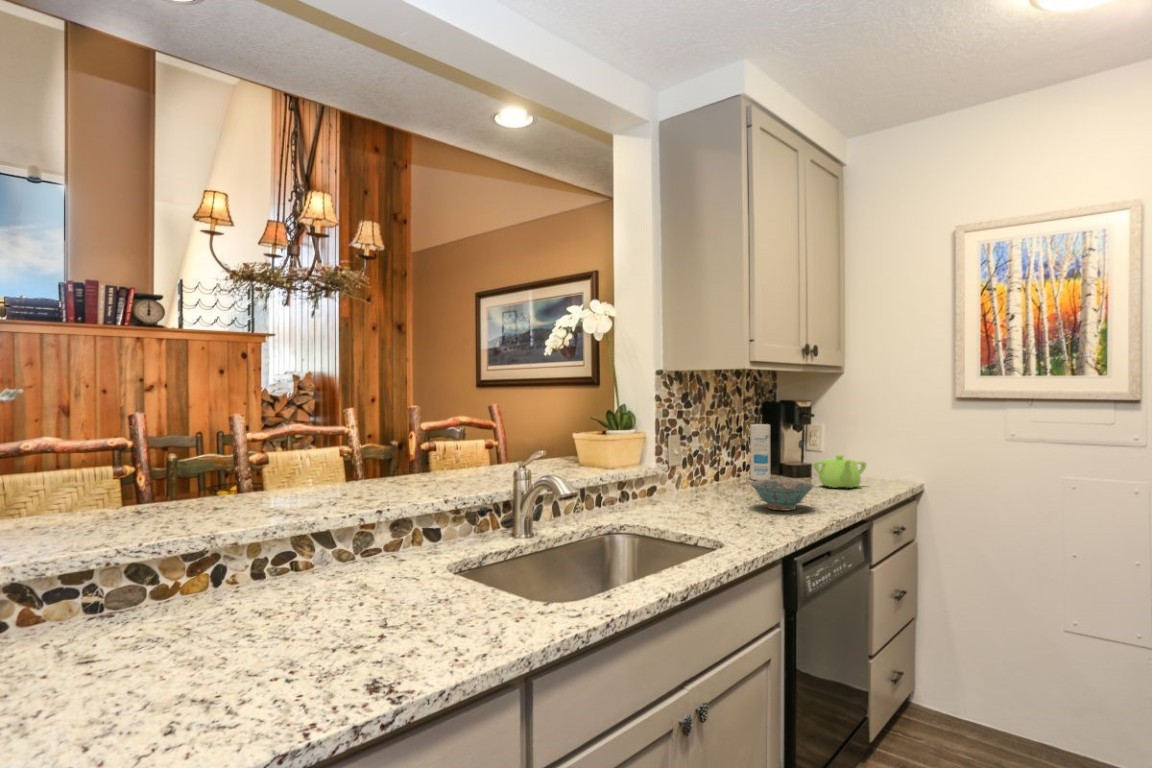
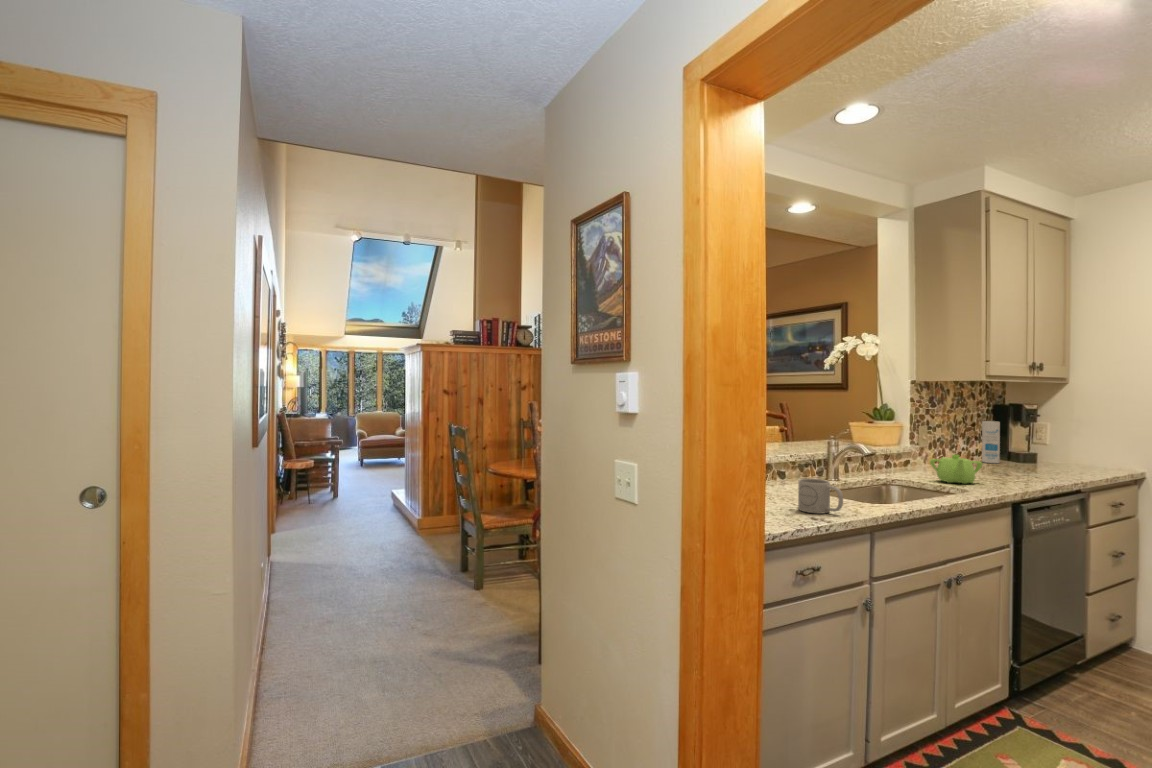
teapot: present [813,455,866,488] -> present [930,455,983,484]
ceramic bowl: present [750,480,814,511] -> none [988,459,1042,480]
mug: none [379,567,457,648] -> present [798,479,843,514]

